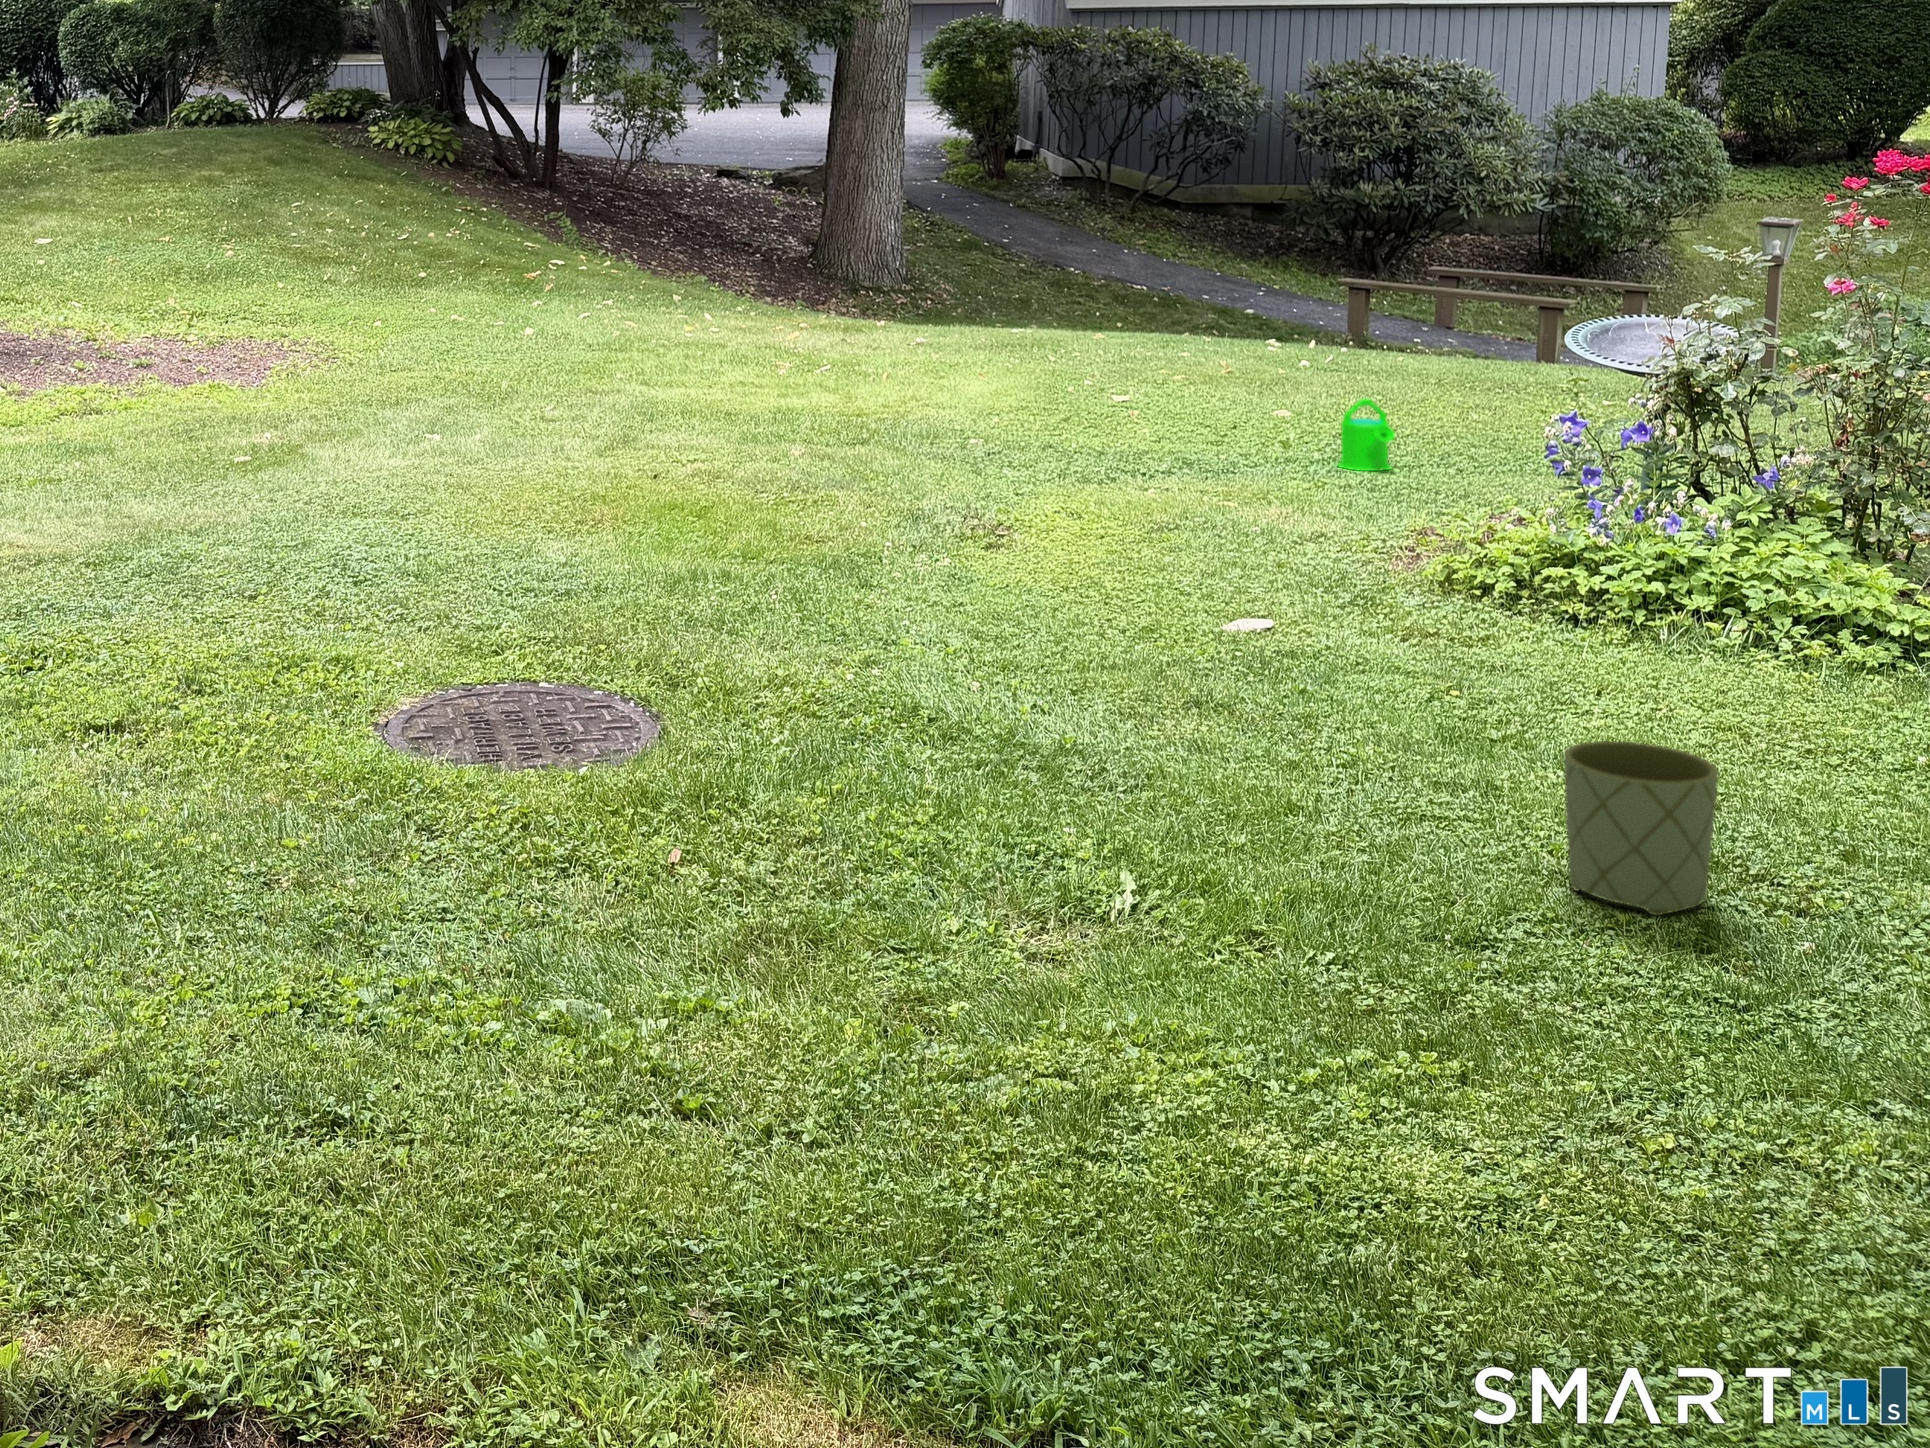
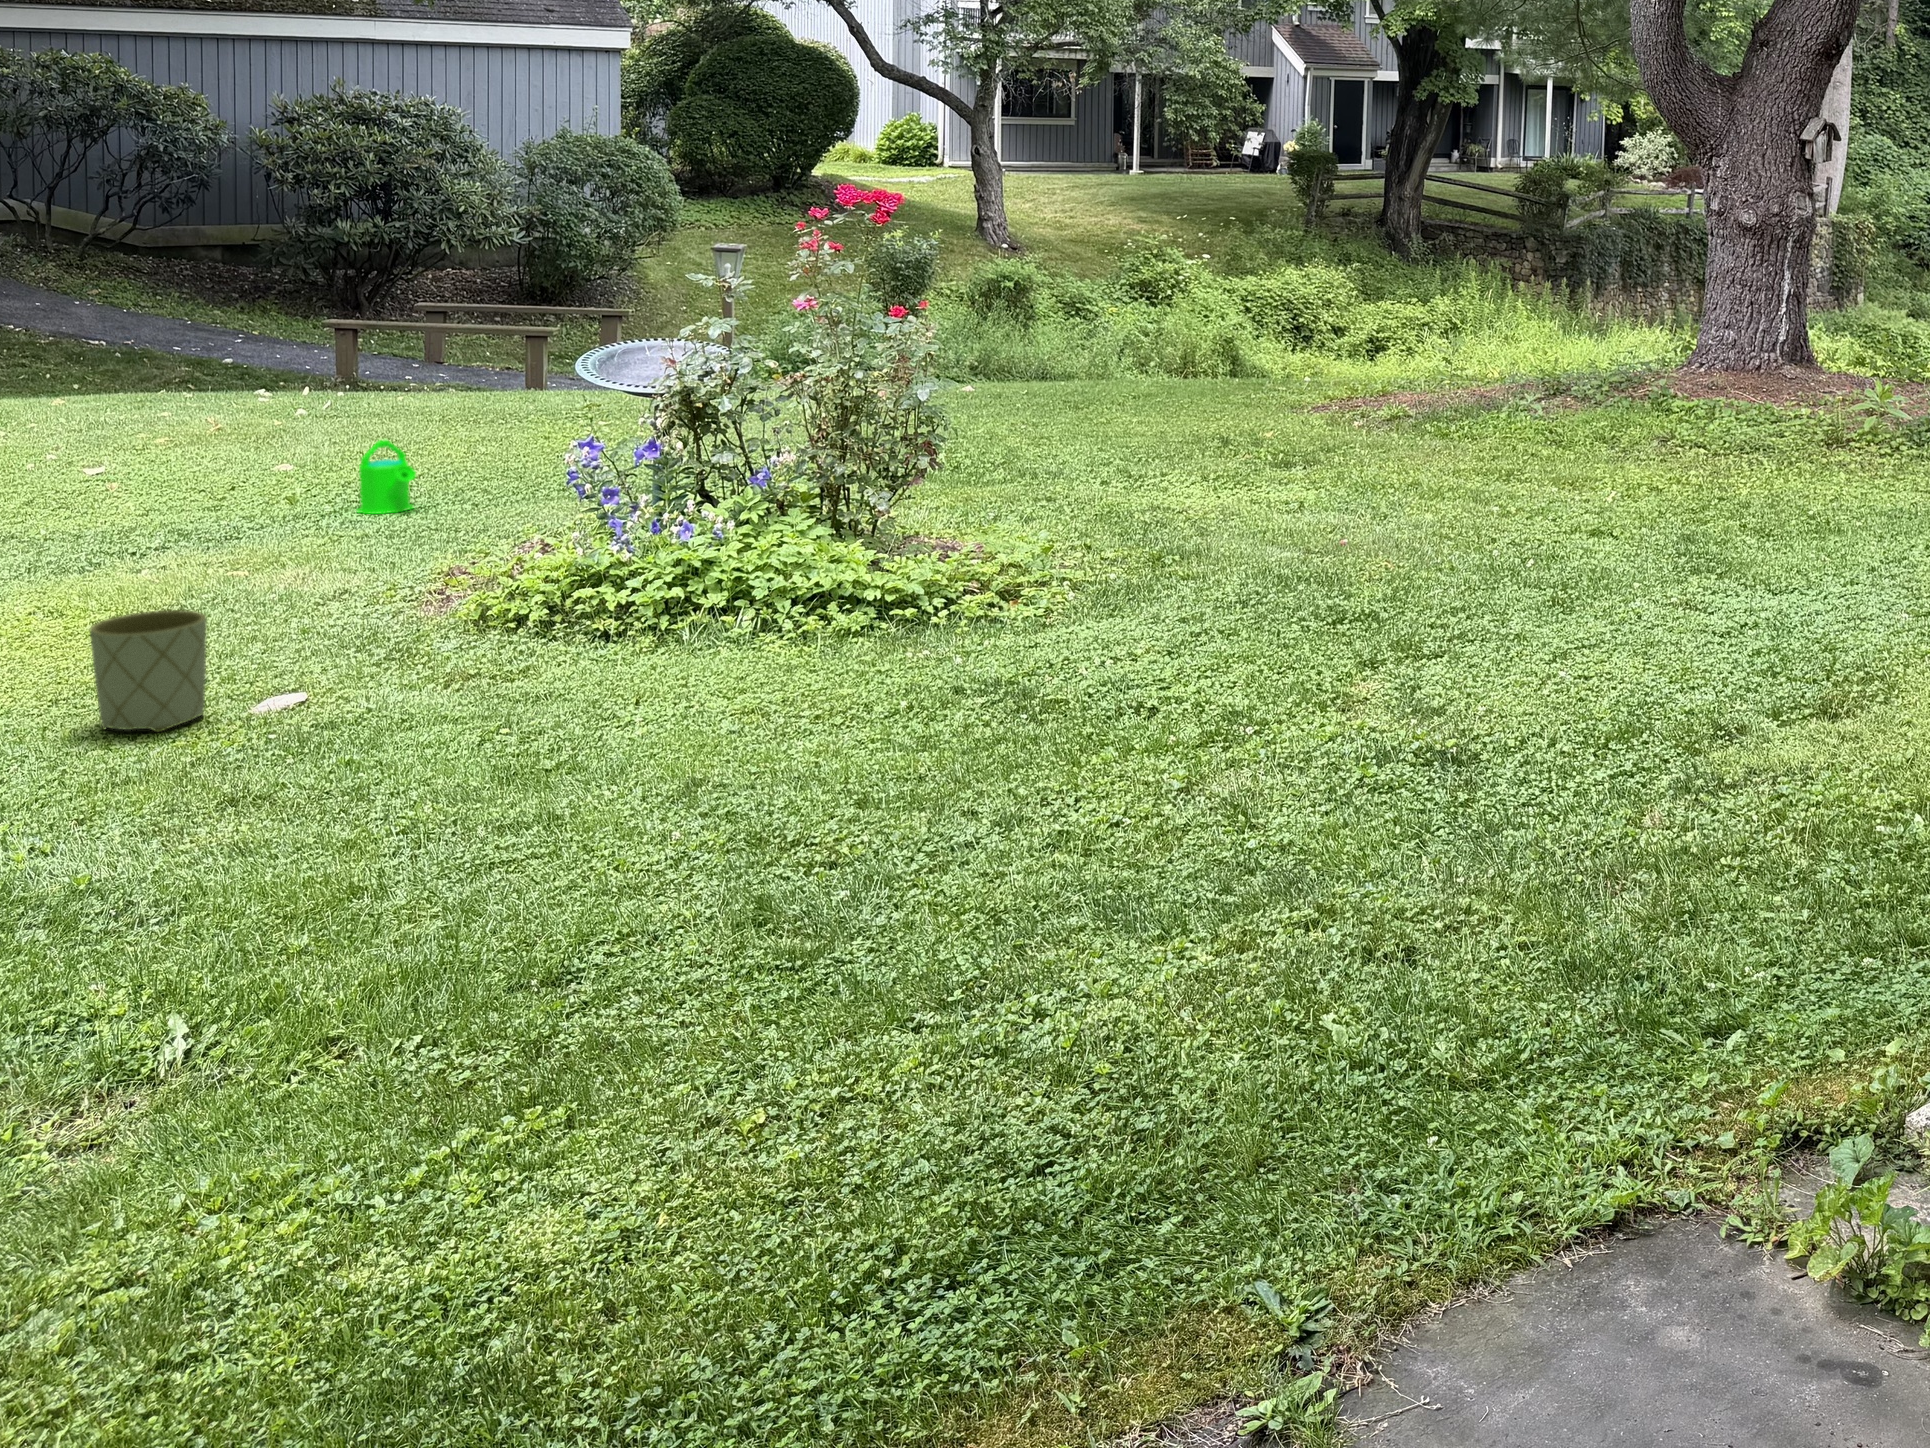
planter: present [1564,741,1718,915] -> present [90,610,207,732]

